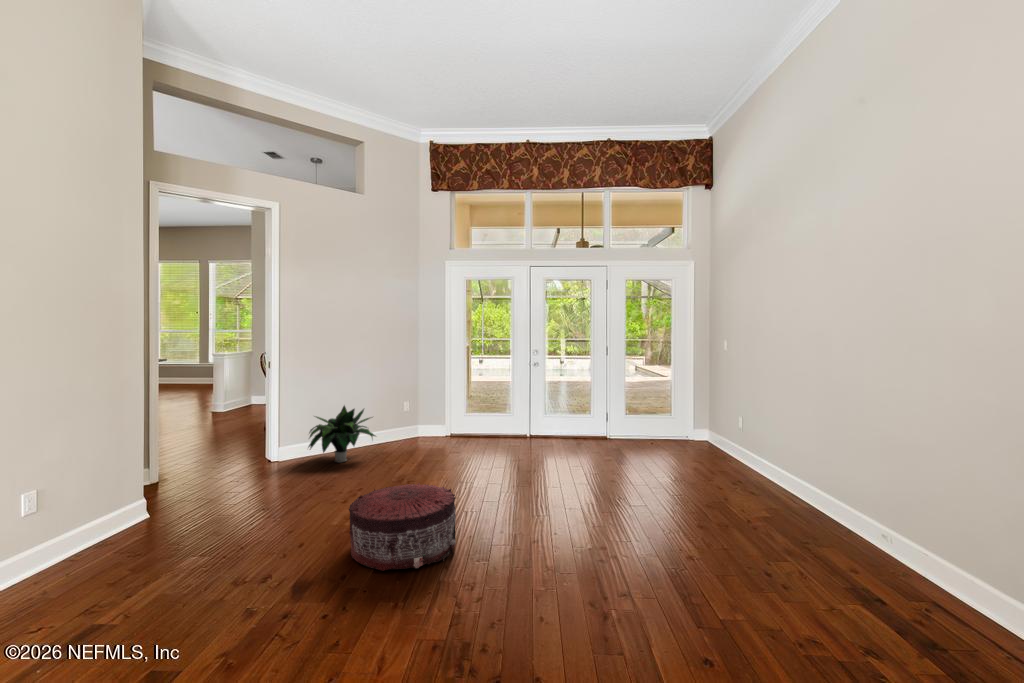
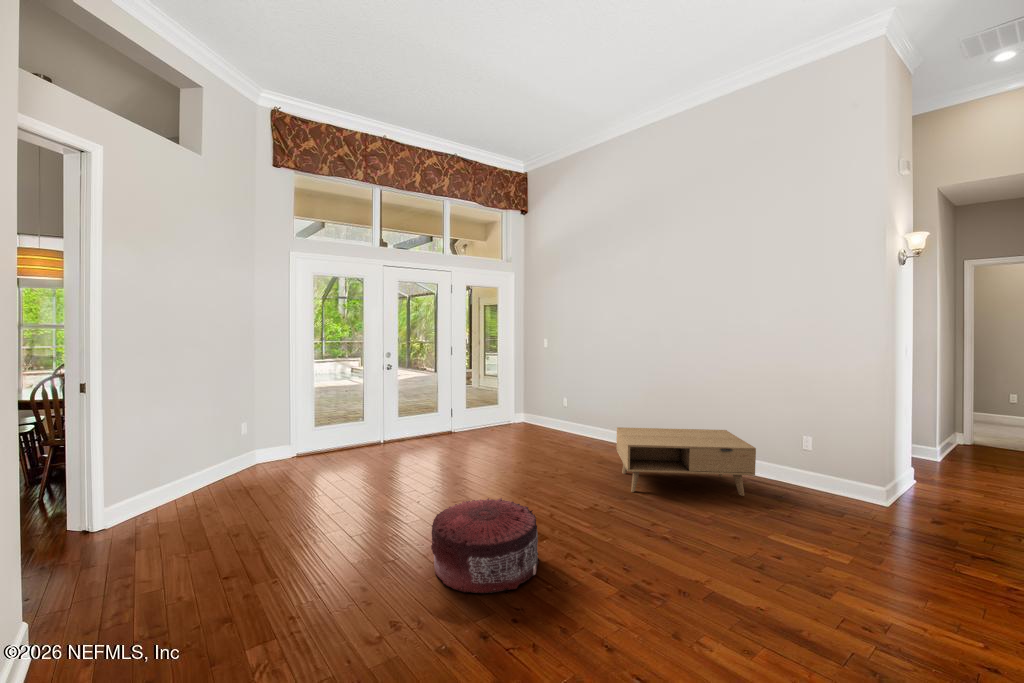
potted plant: present [309,406,375,462] -> none [159,438,273,516]
coffee table: none [672,454,903,599] -> present [616,427,756,496]

